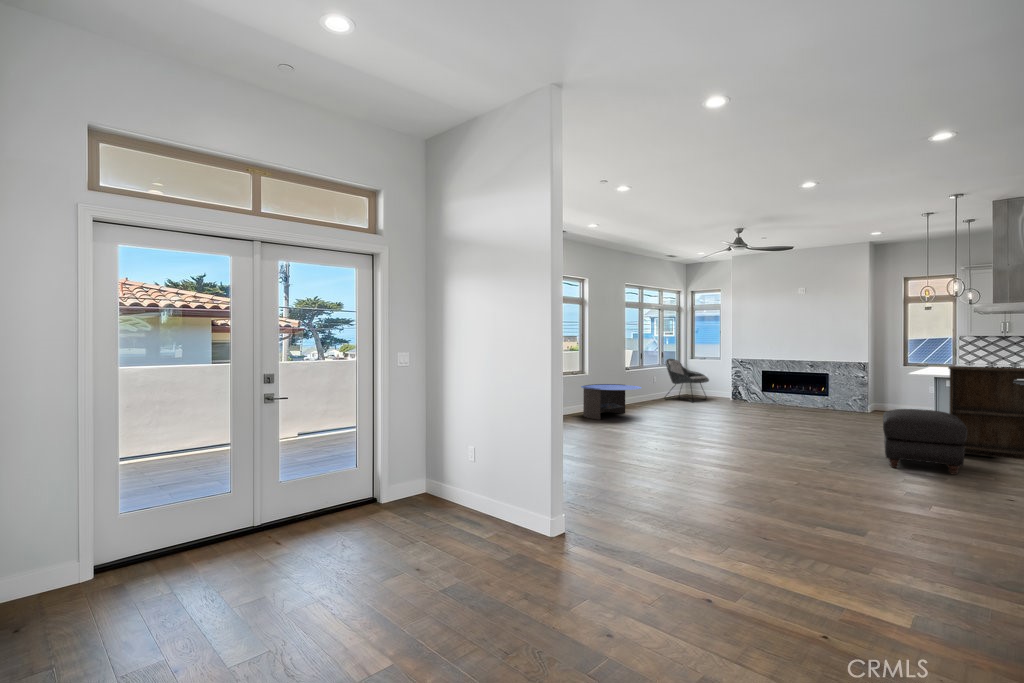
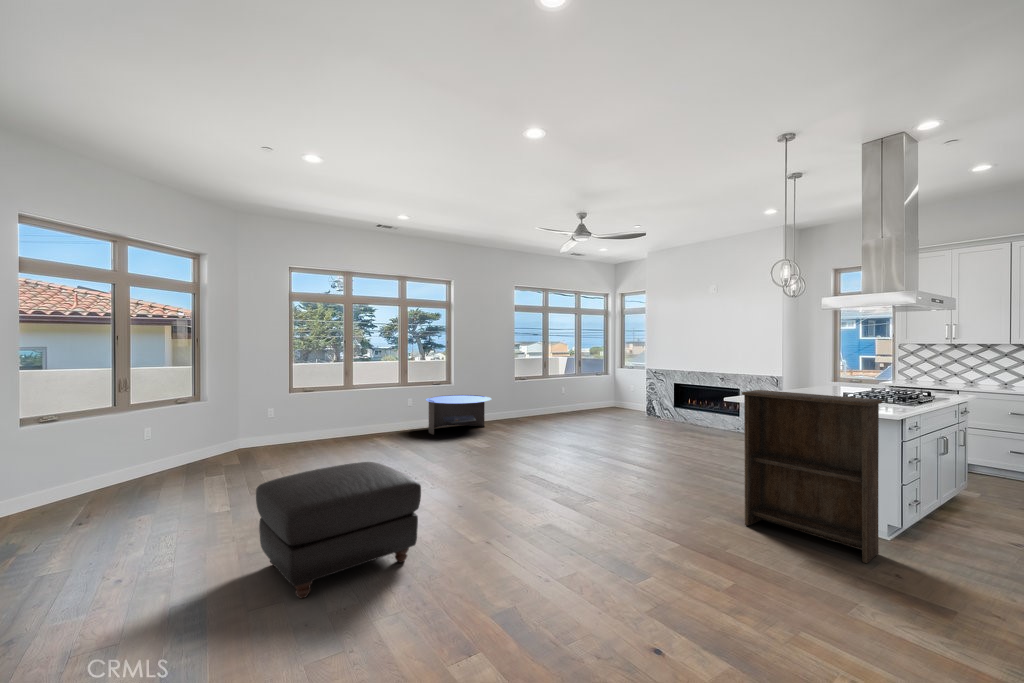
lounge chair: present [665,359,709,402] -> none [573,367,623,416]
ottoman: present [883,409,967,475] -> present [256,462,421,598]

